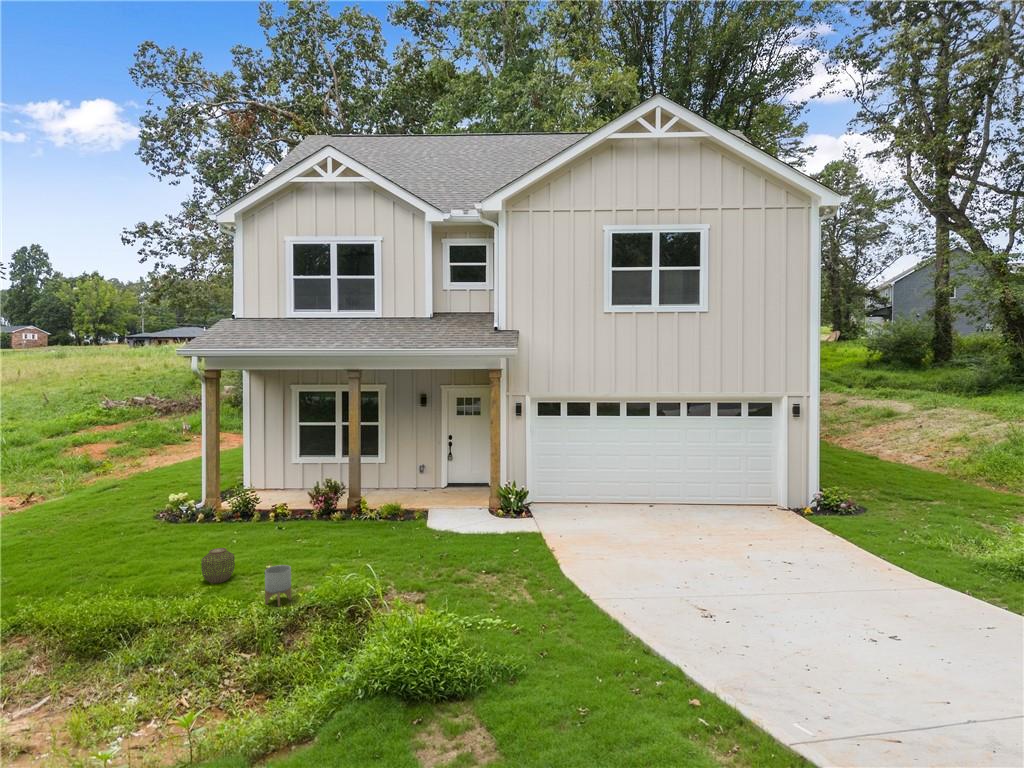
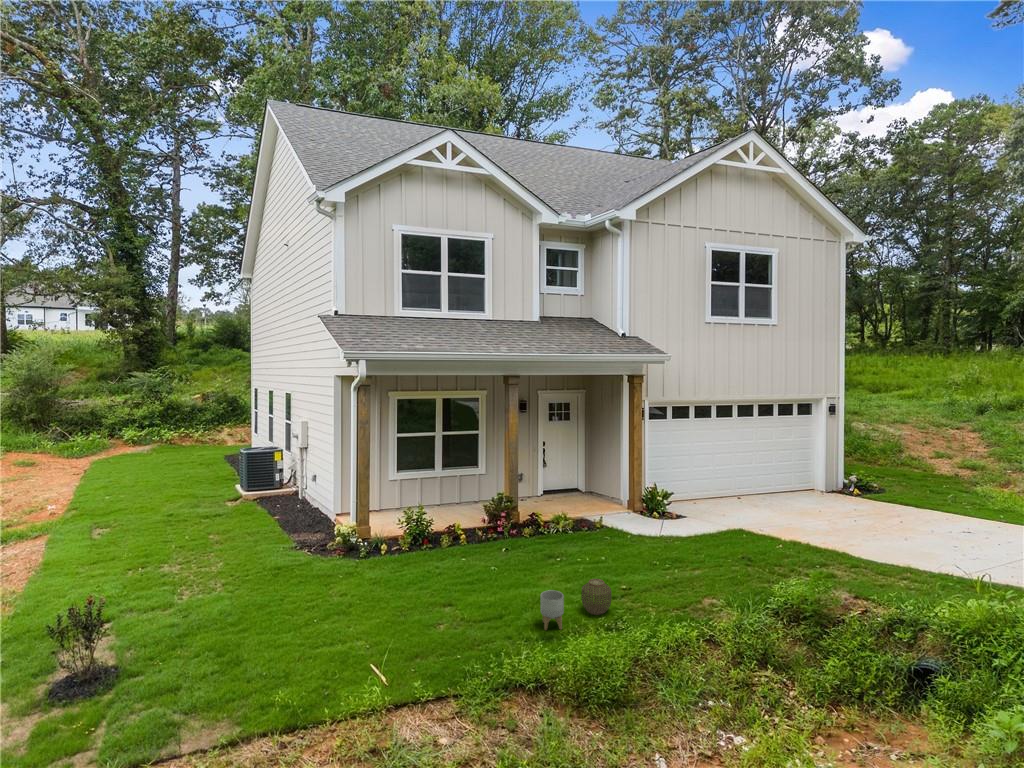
planter: present [265,565,291,606] -> present [541,590,564,630]

